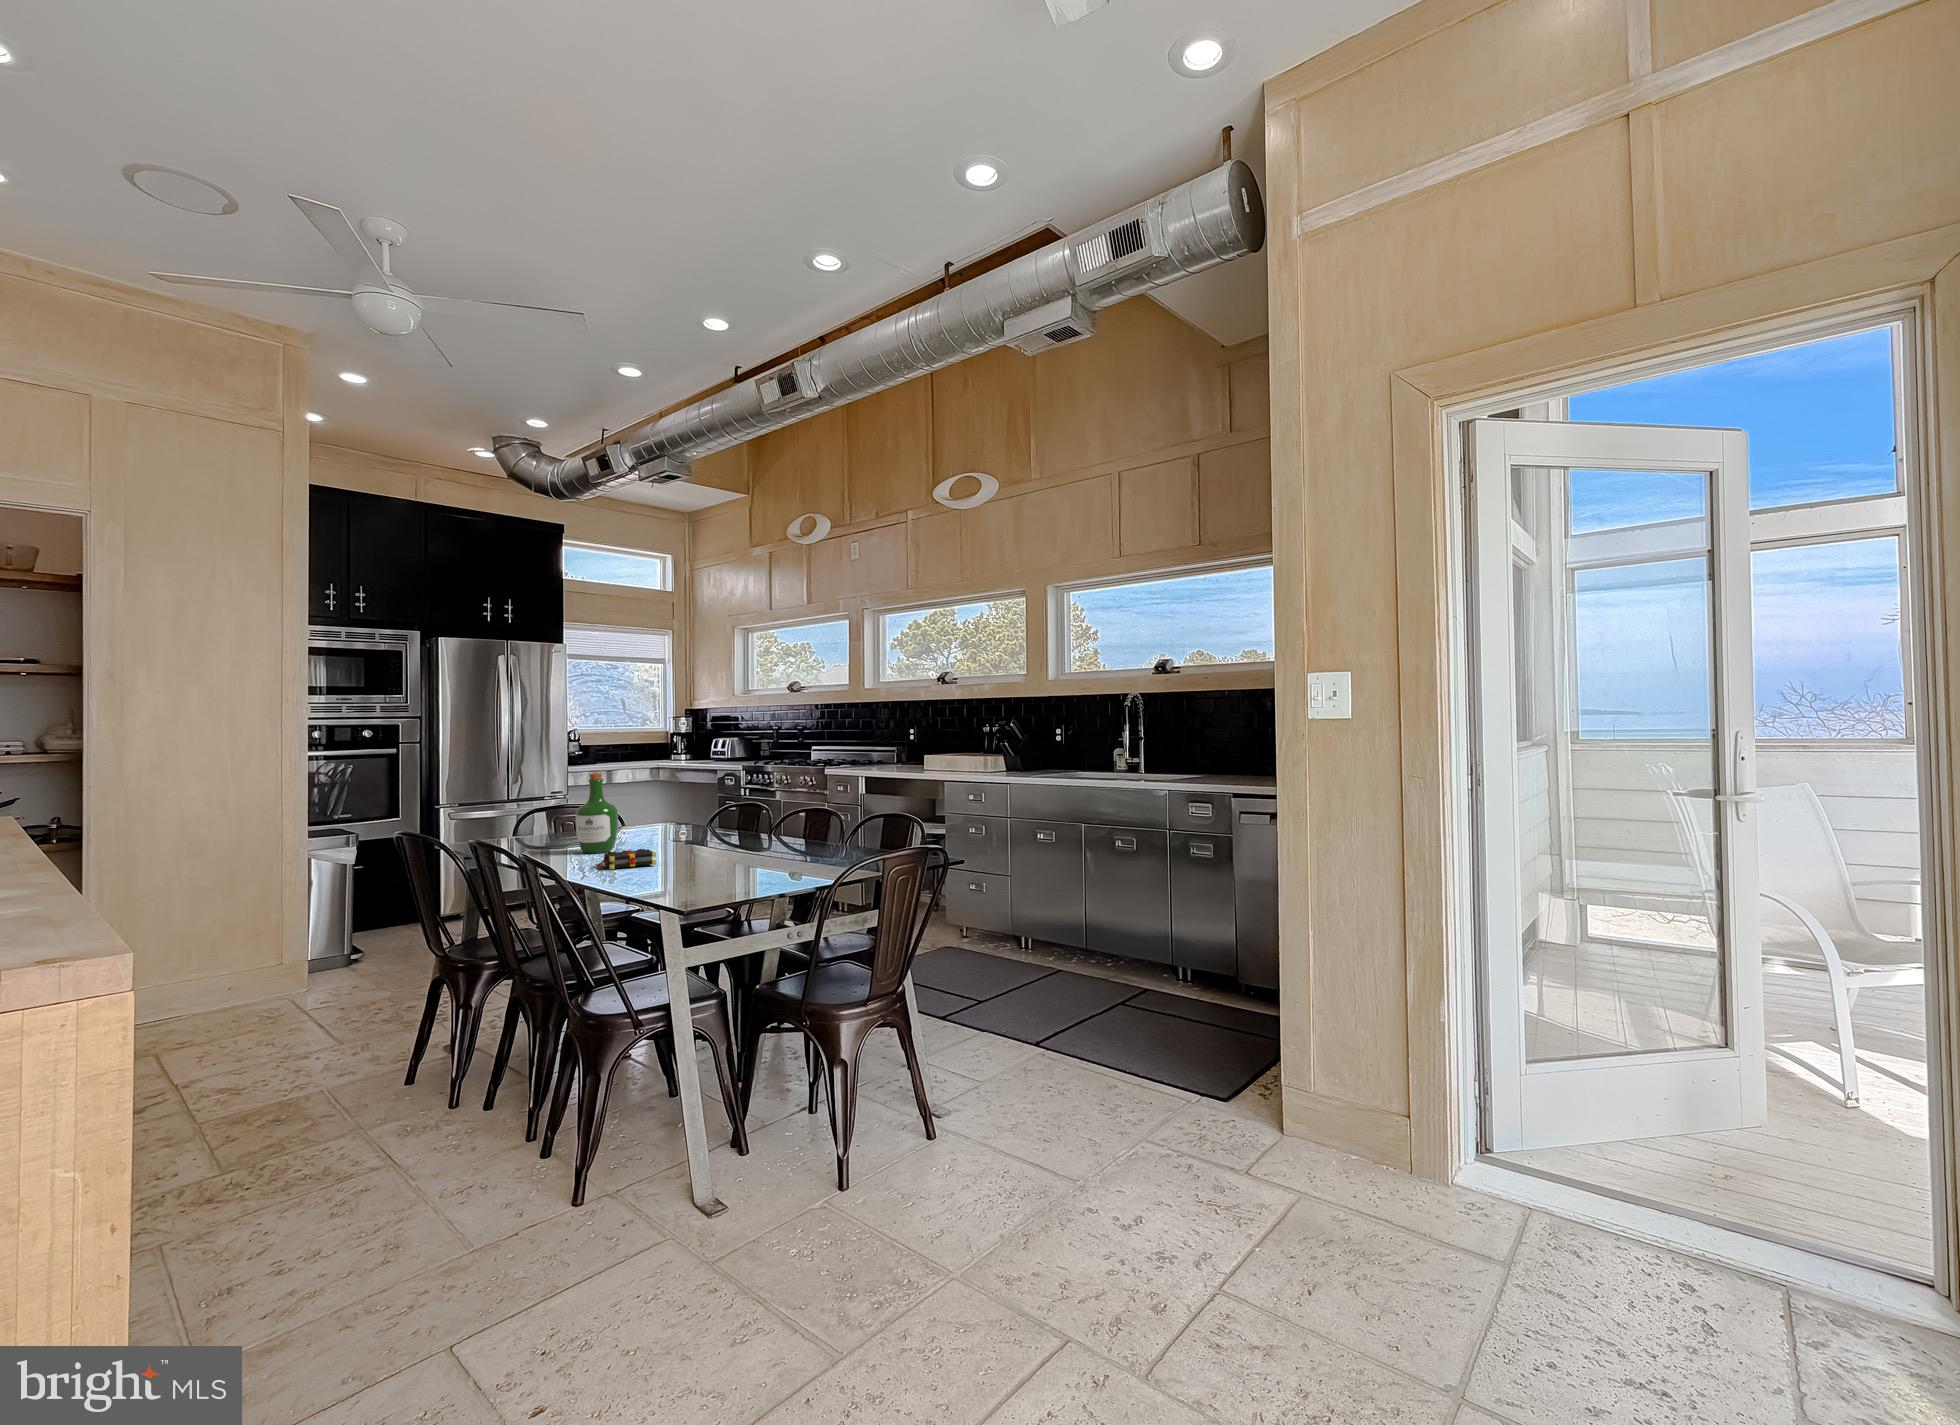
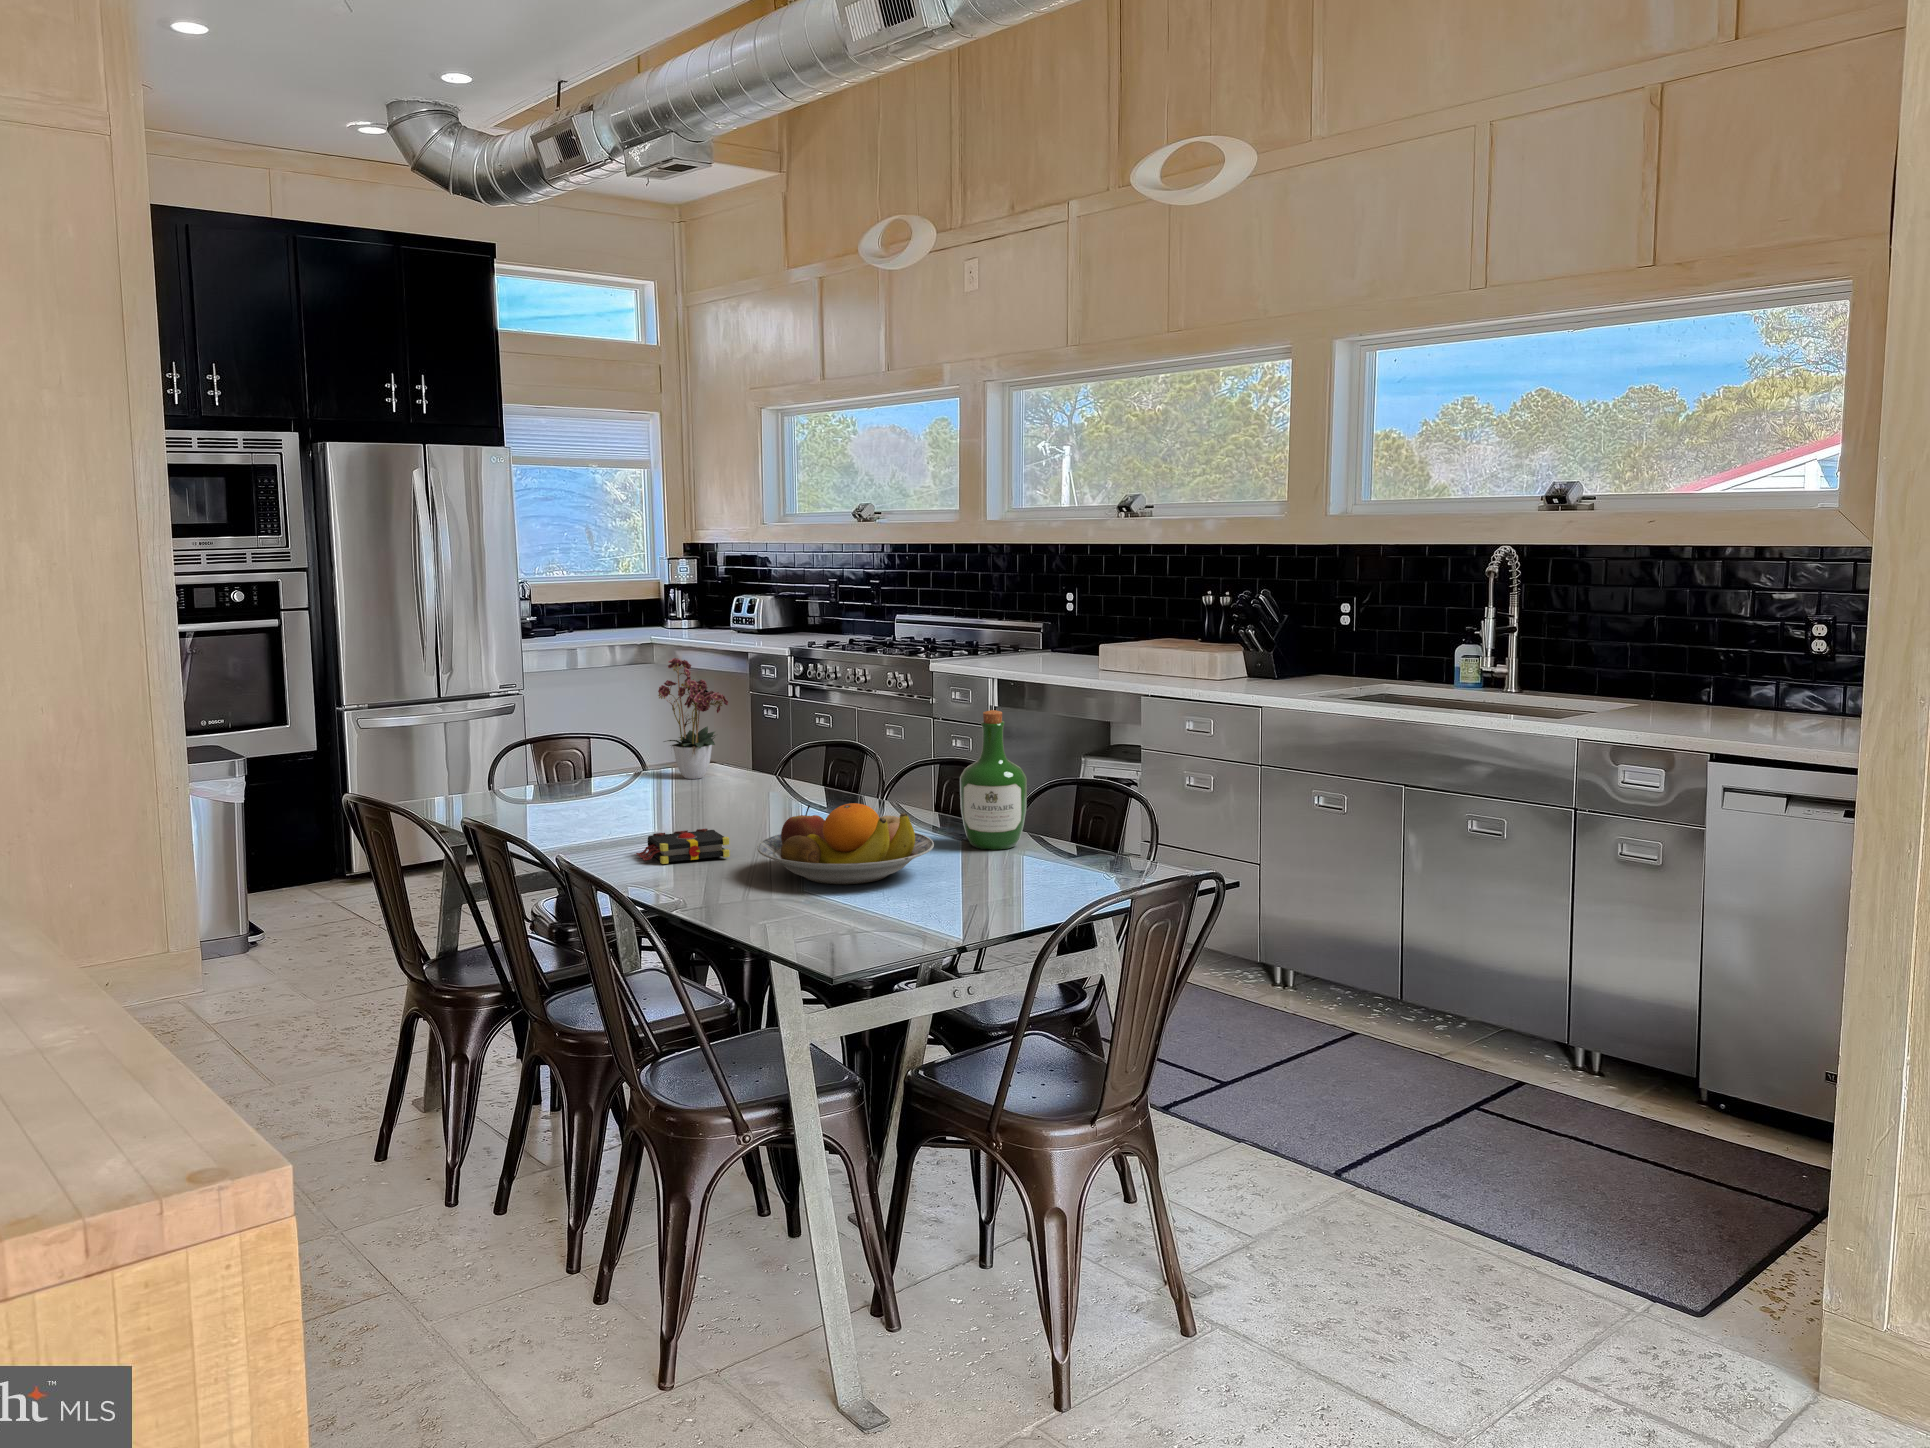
flower arrangement: none [632,754,683,832] -> present [658,658,728,779]
wine bottle: present [575,772,618,854] -> present [960,710,1027,850]
fruit bowl: none [669,825,782,874] -> present [757,803,934,884]

